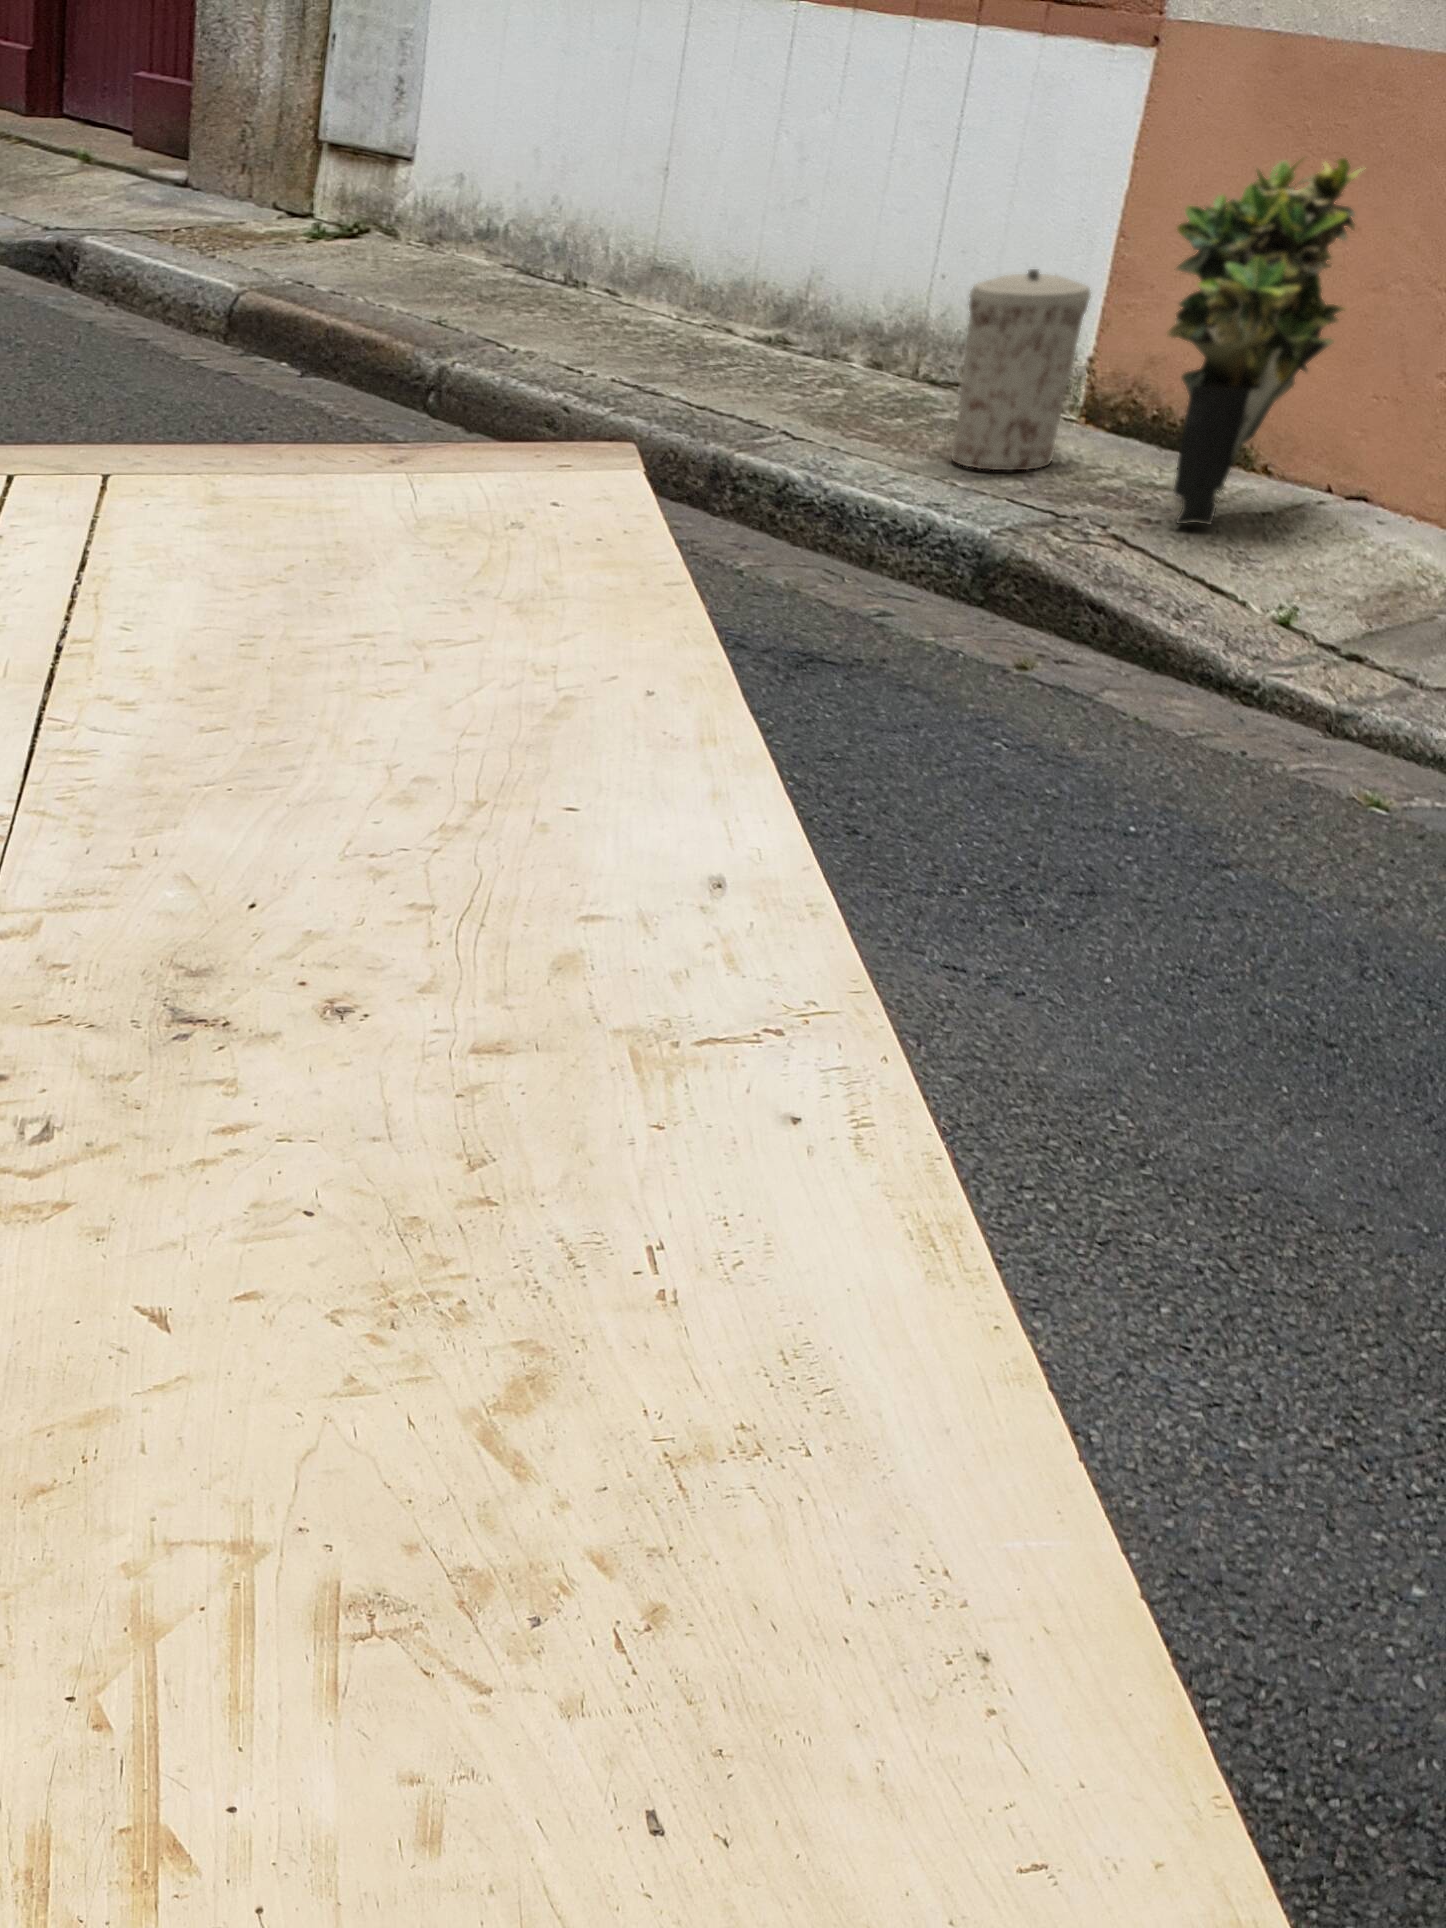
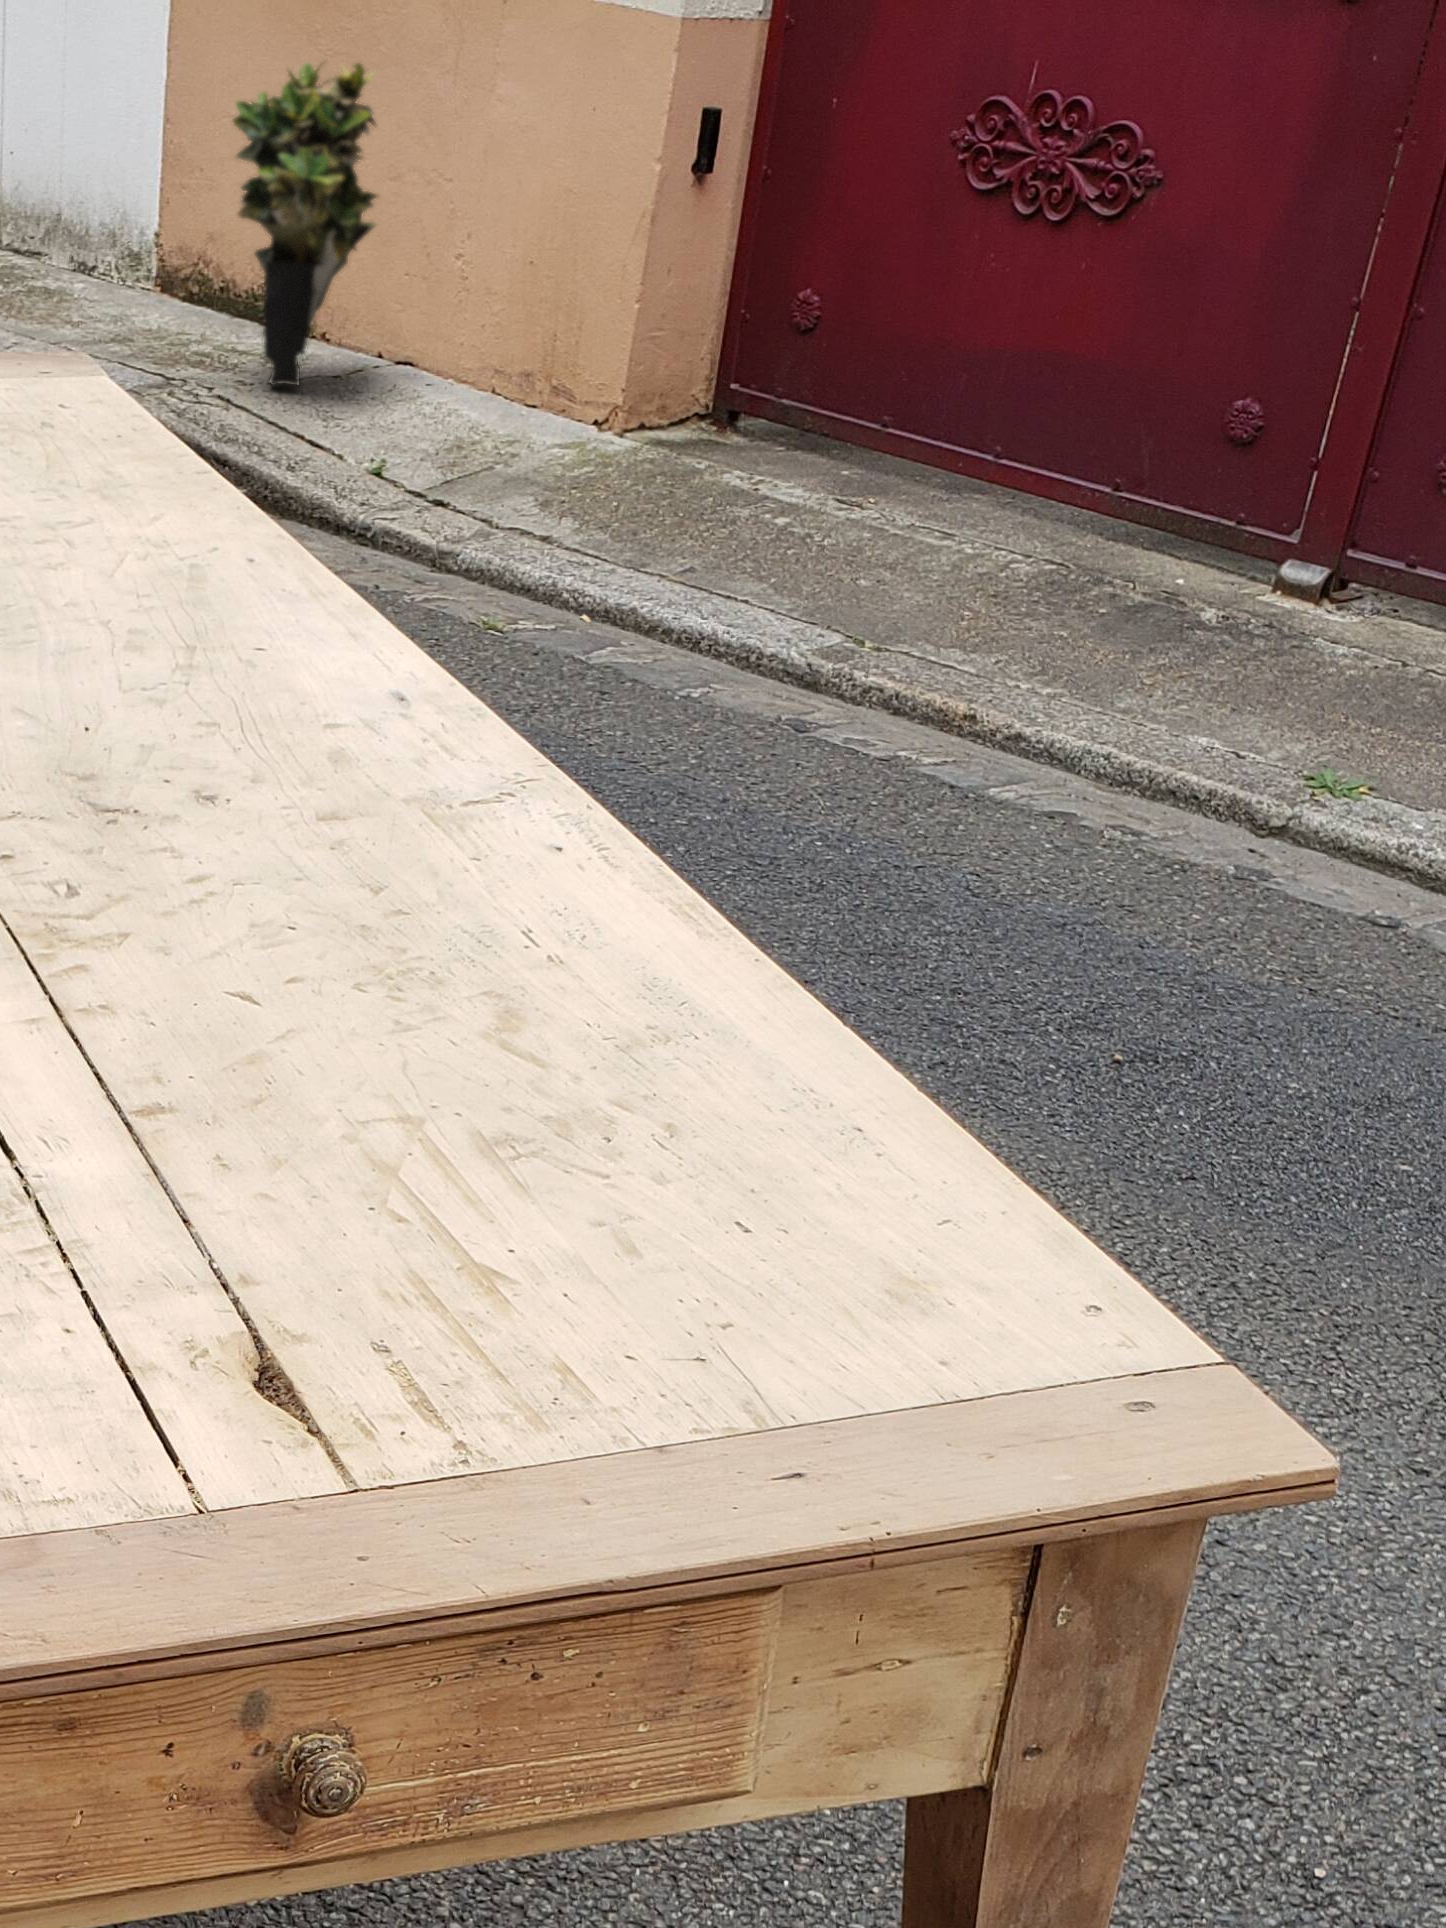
trash can: present [952,269,1091,470] -> none [53,151,157,335]

